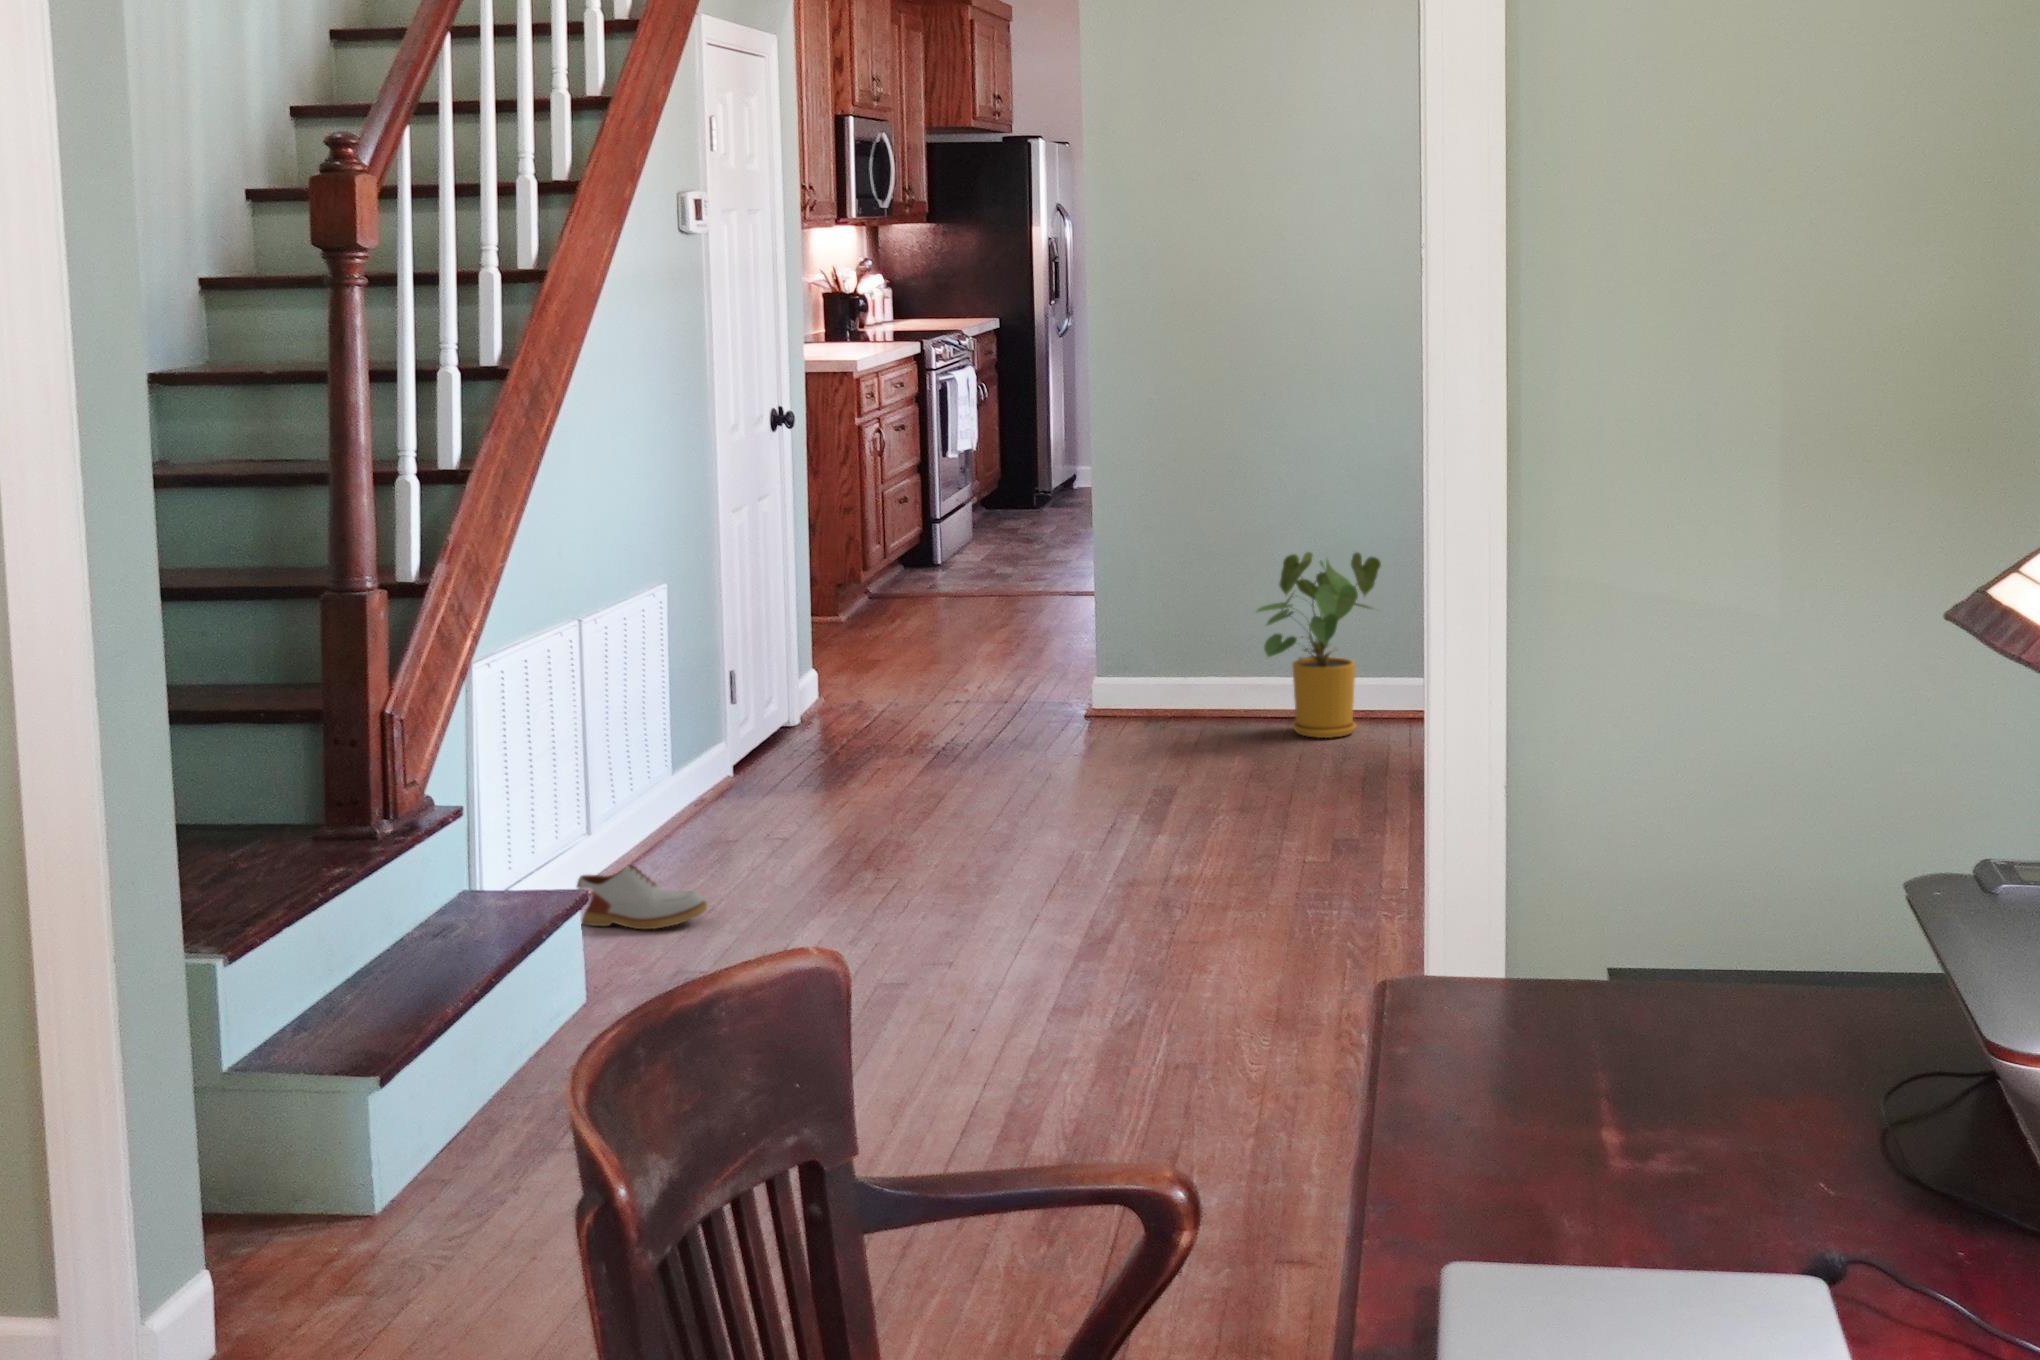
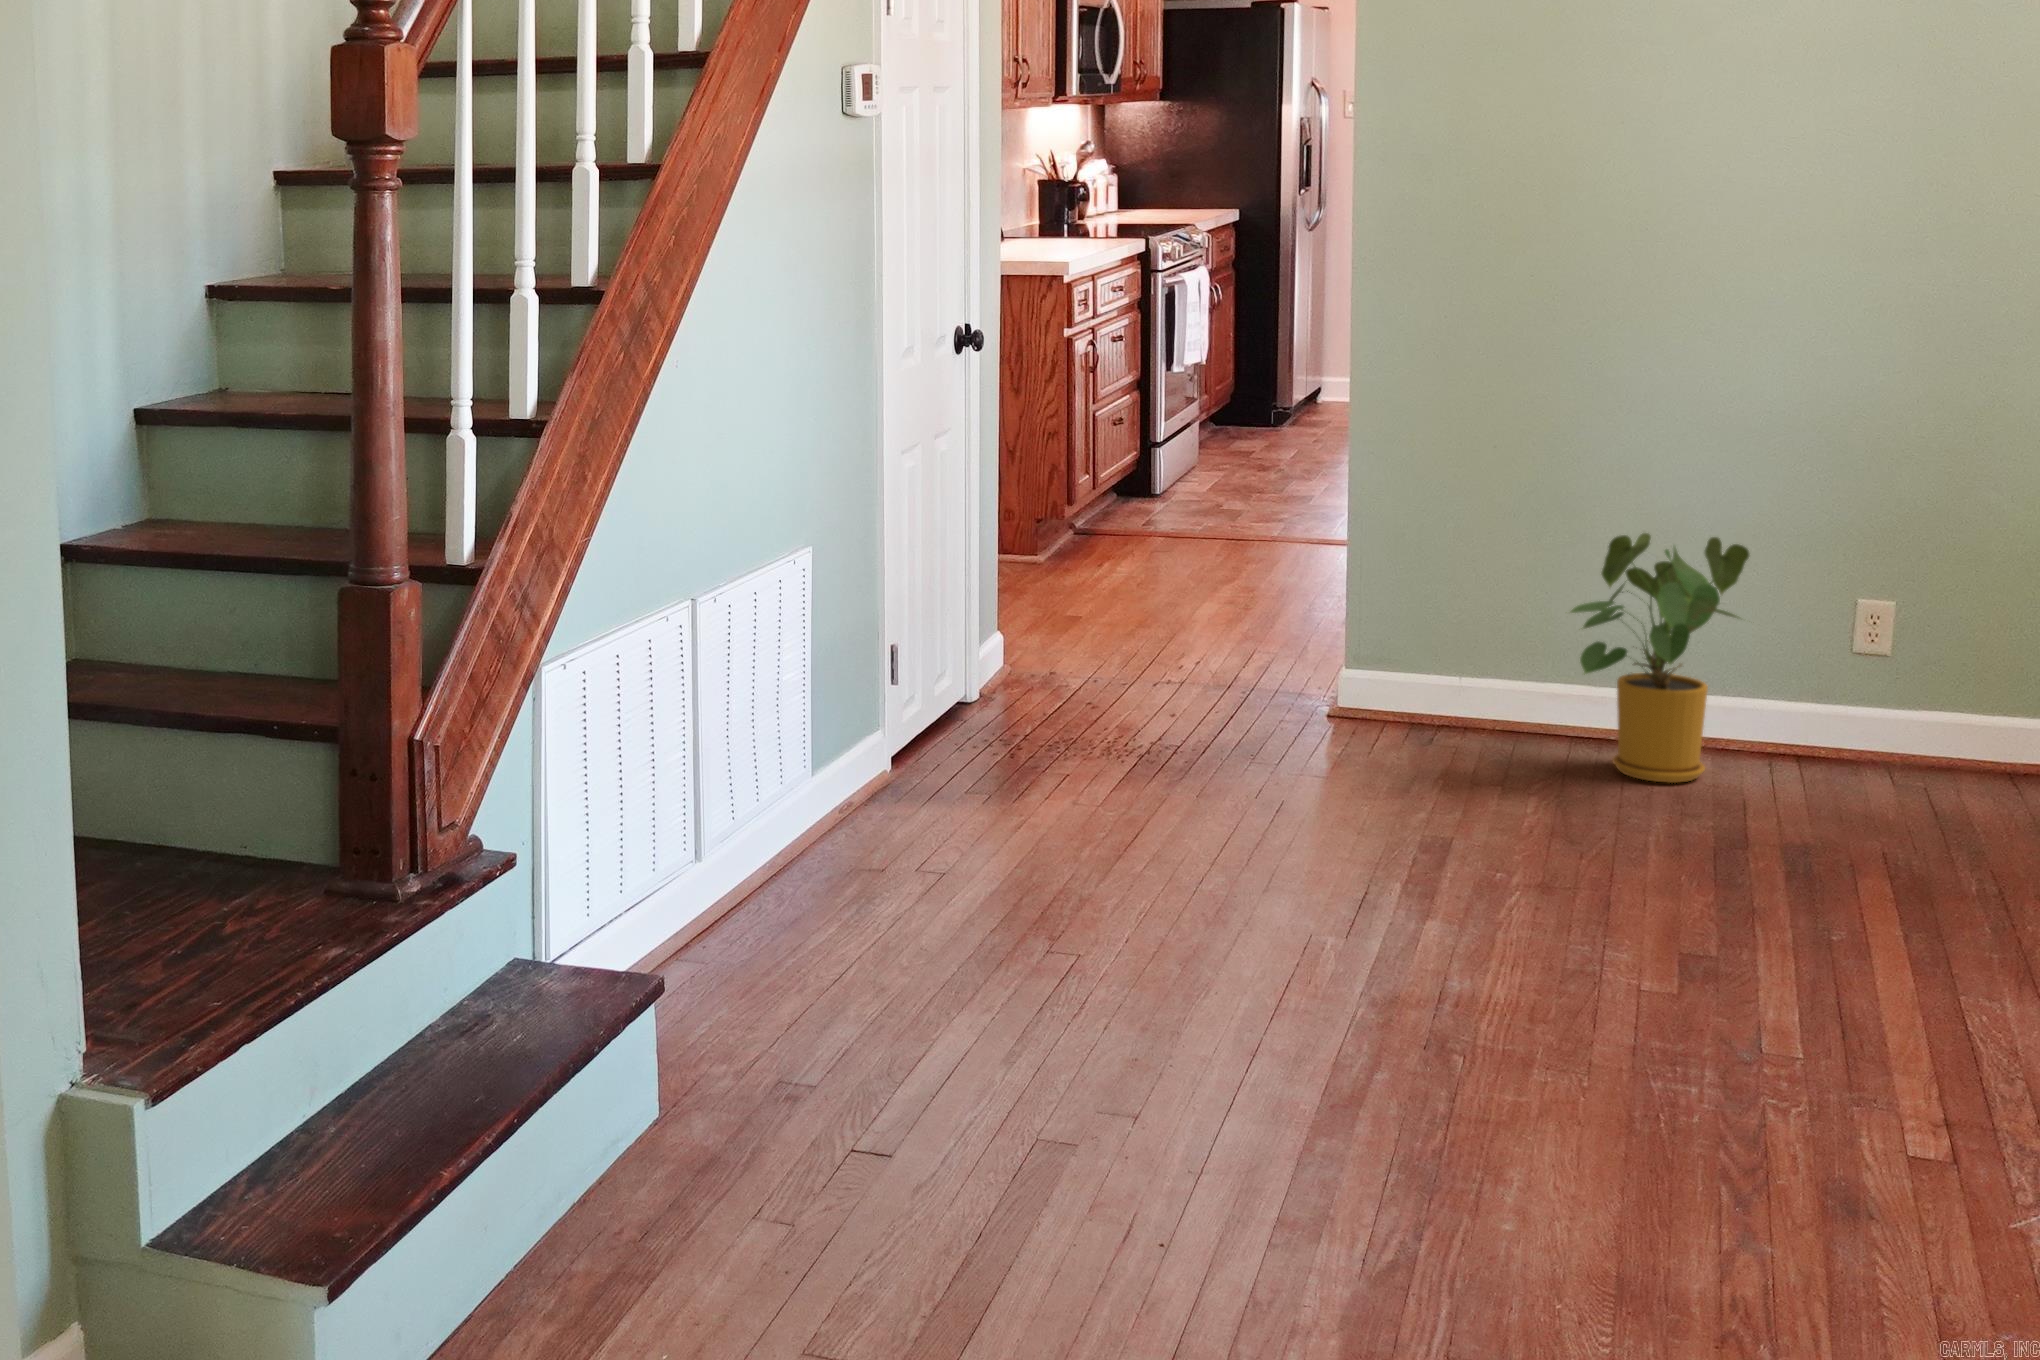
shoe: present [577,865,707,929] -> none [671,913,831,1000]

